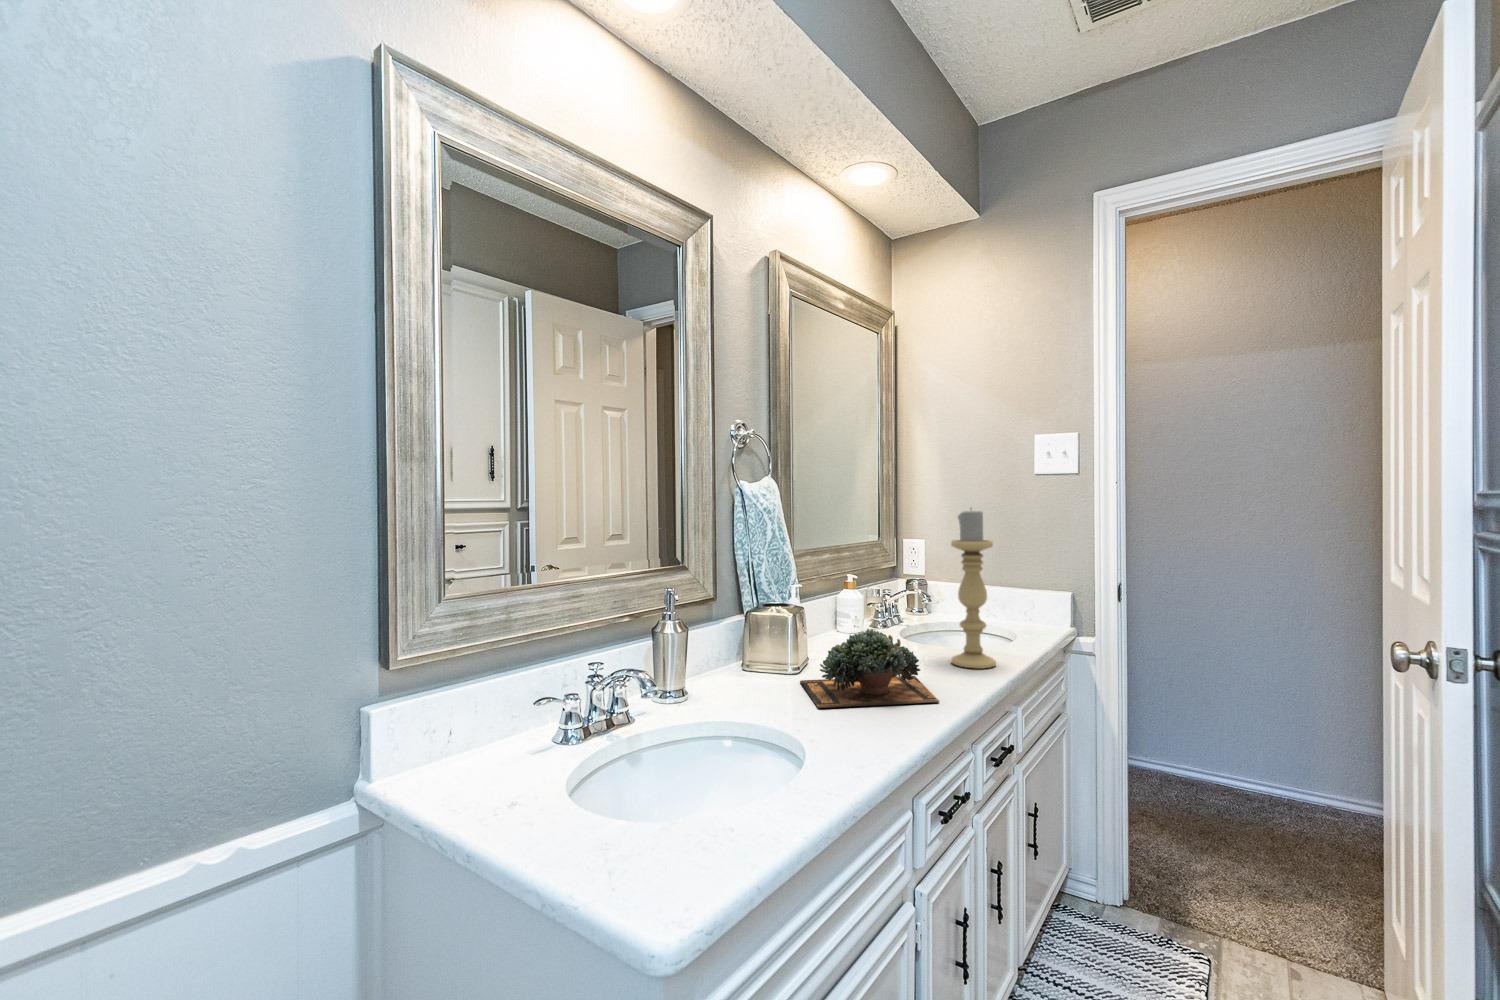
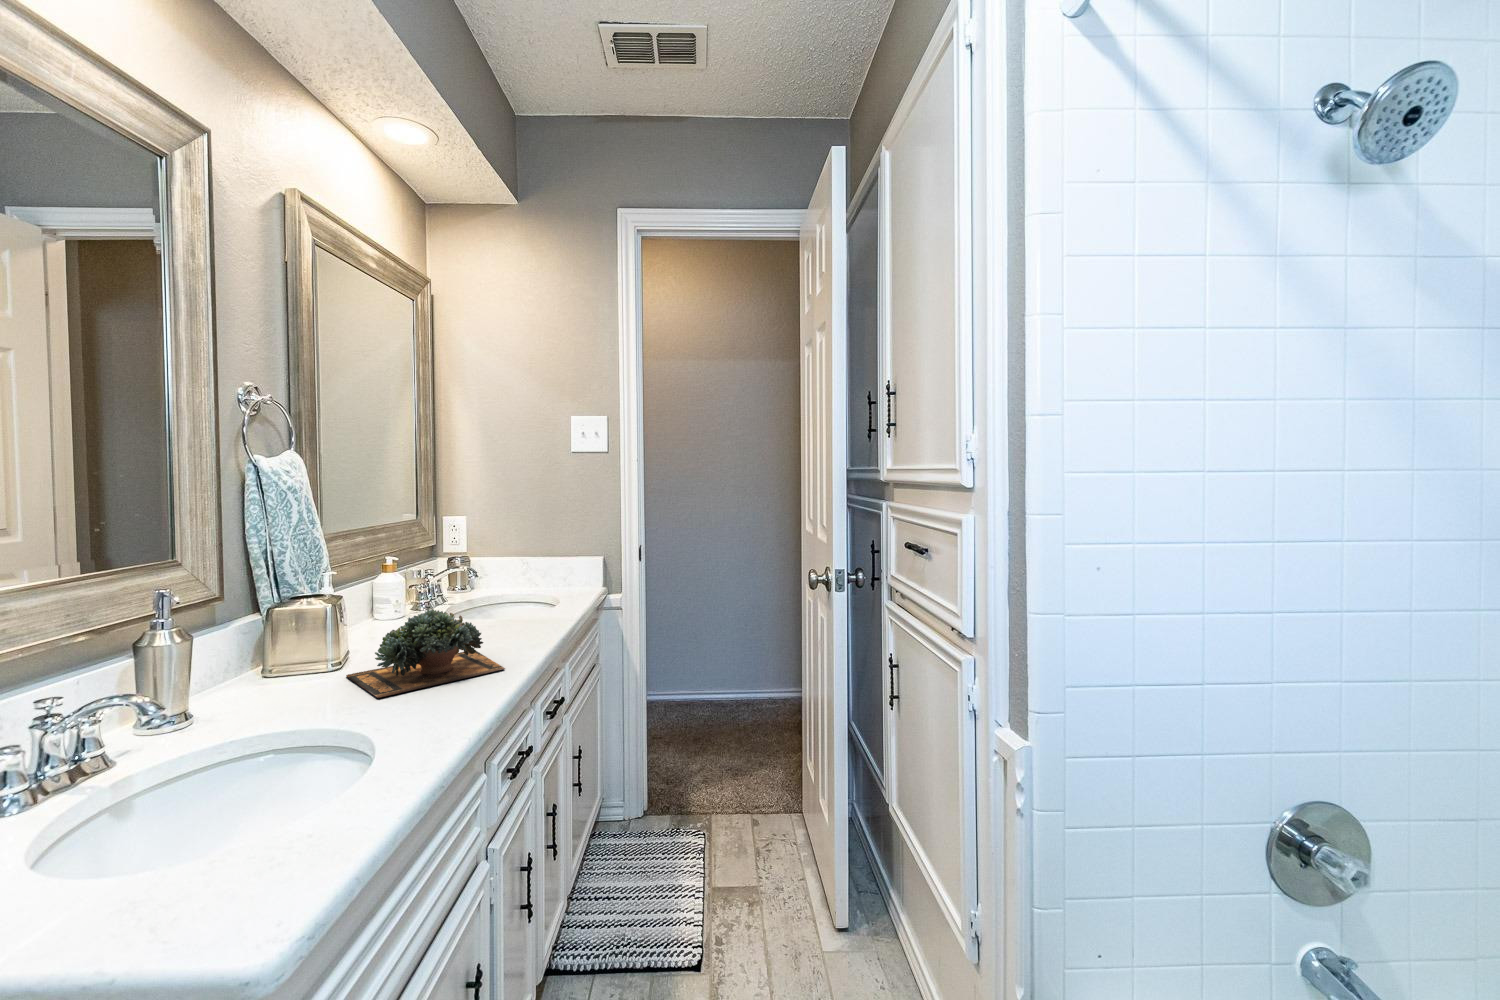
candle holder: present [951,510,996,669] -> none [506,485,548,635]

